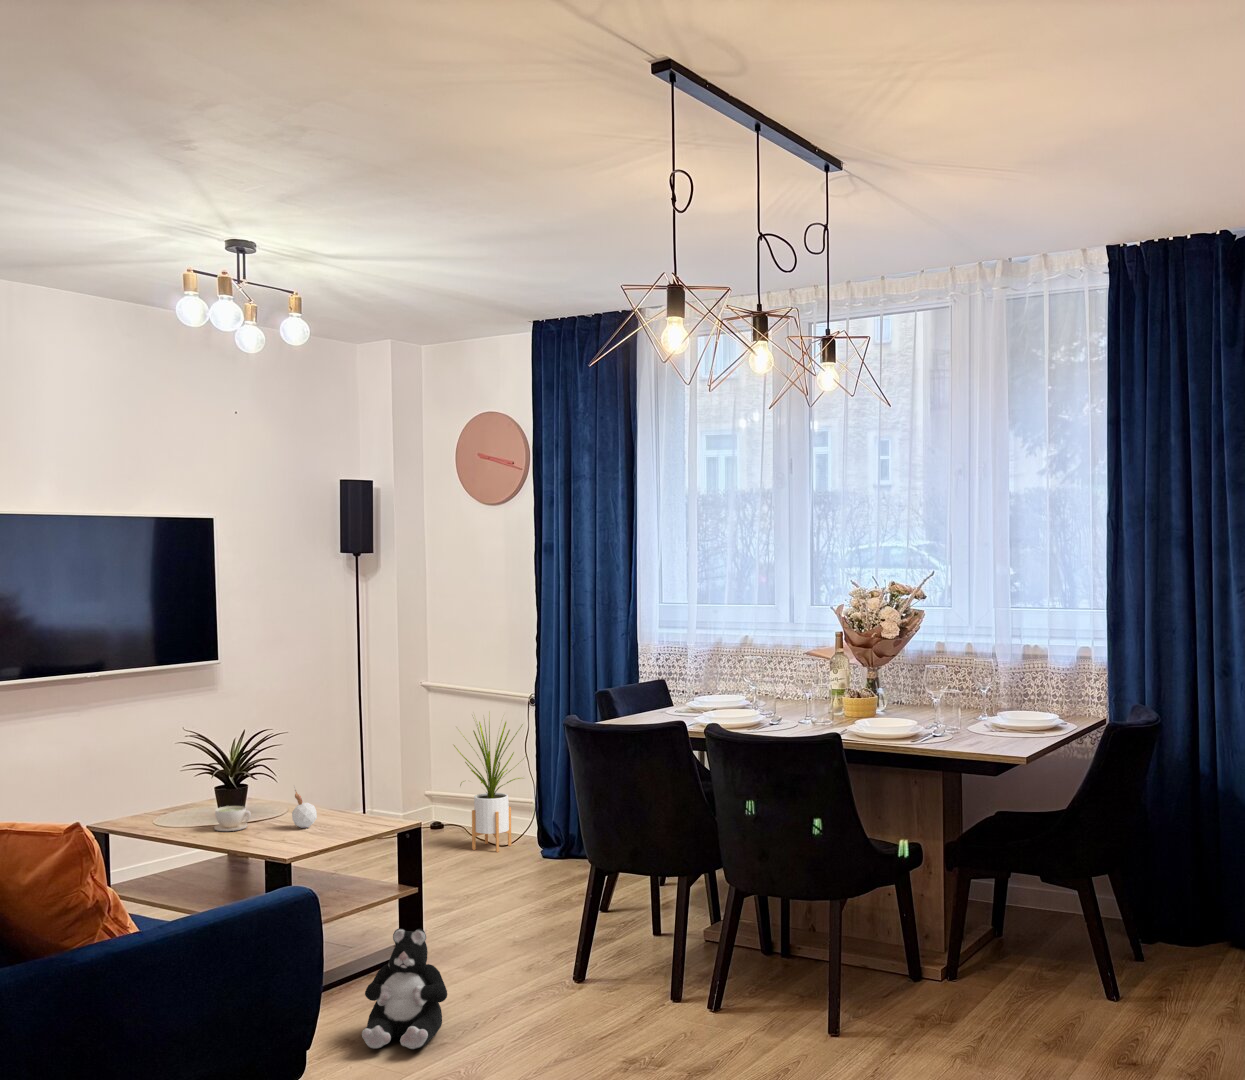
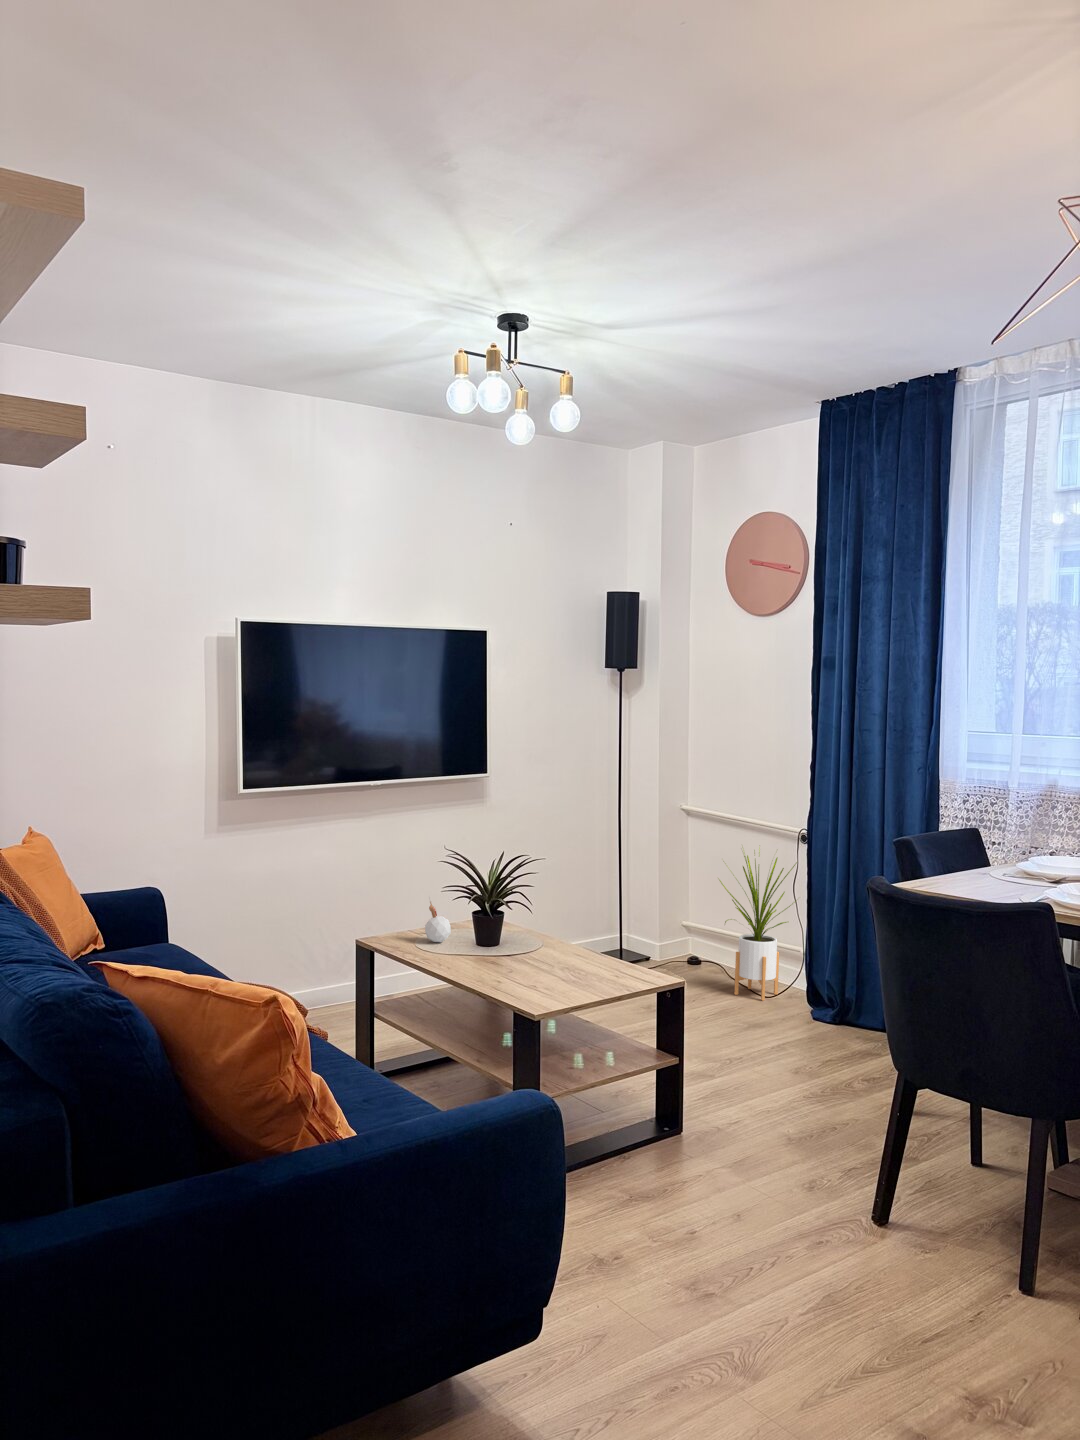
candle: present [292,787,317,828] -> present [425,901,451,942]
coffee cup: present [214,806,251,831] -> none [464,938,504,967]
plush toy: present [362,928,447,1049] -> none [623,1118,728,1278]

